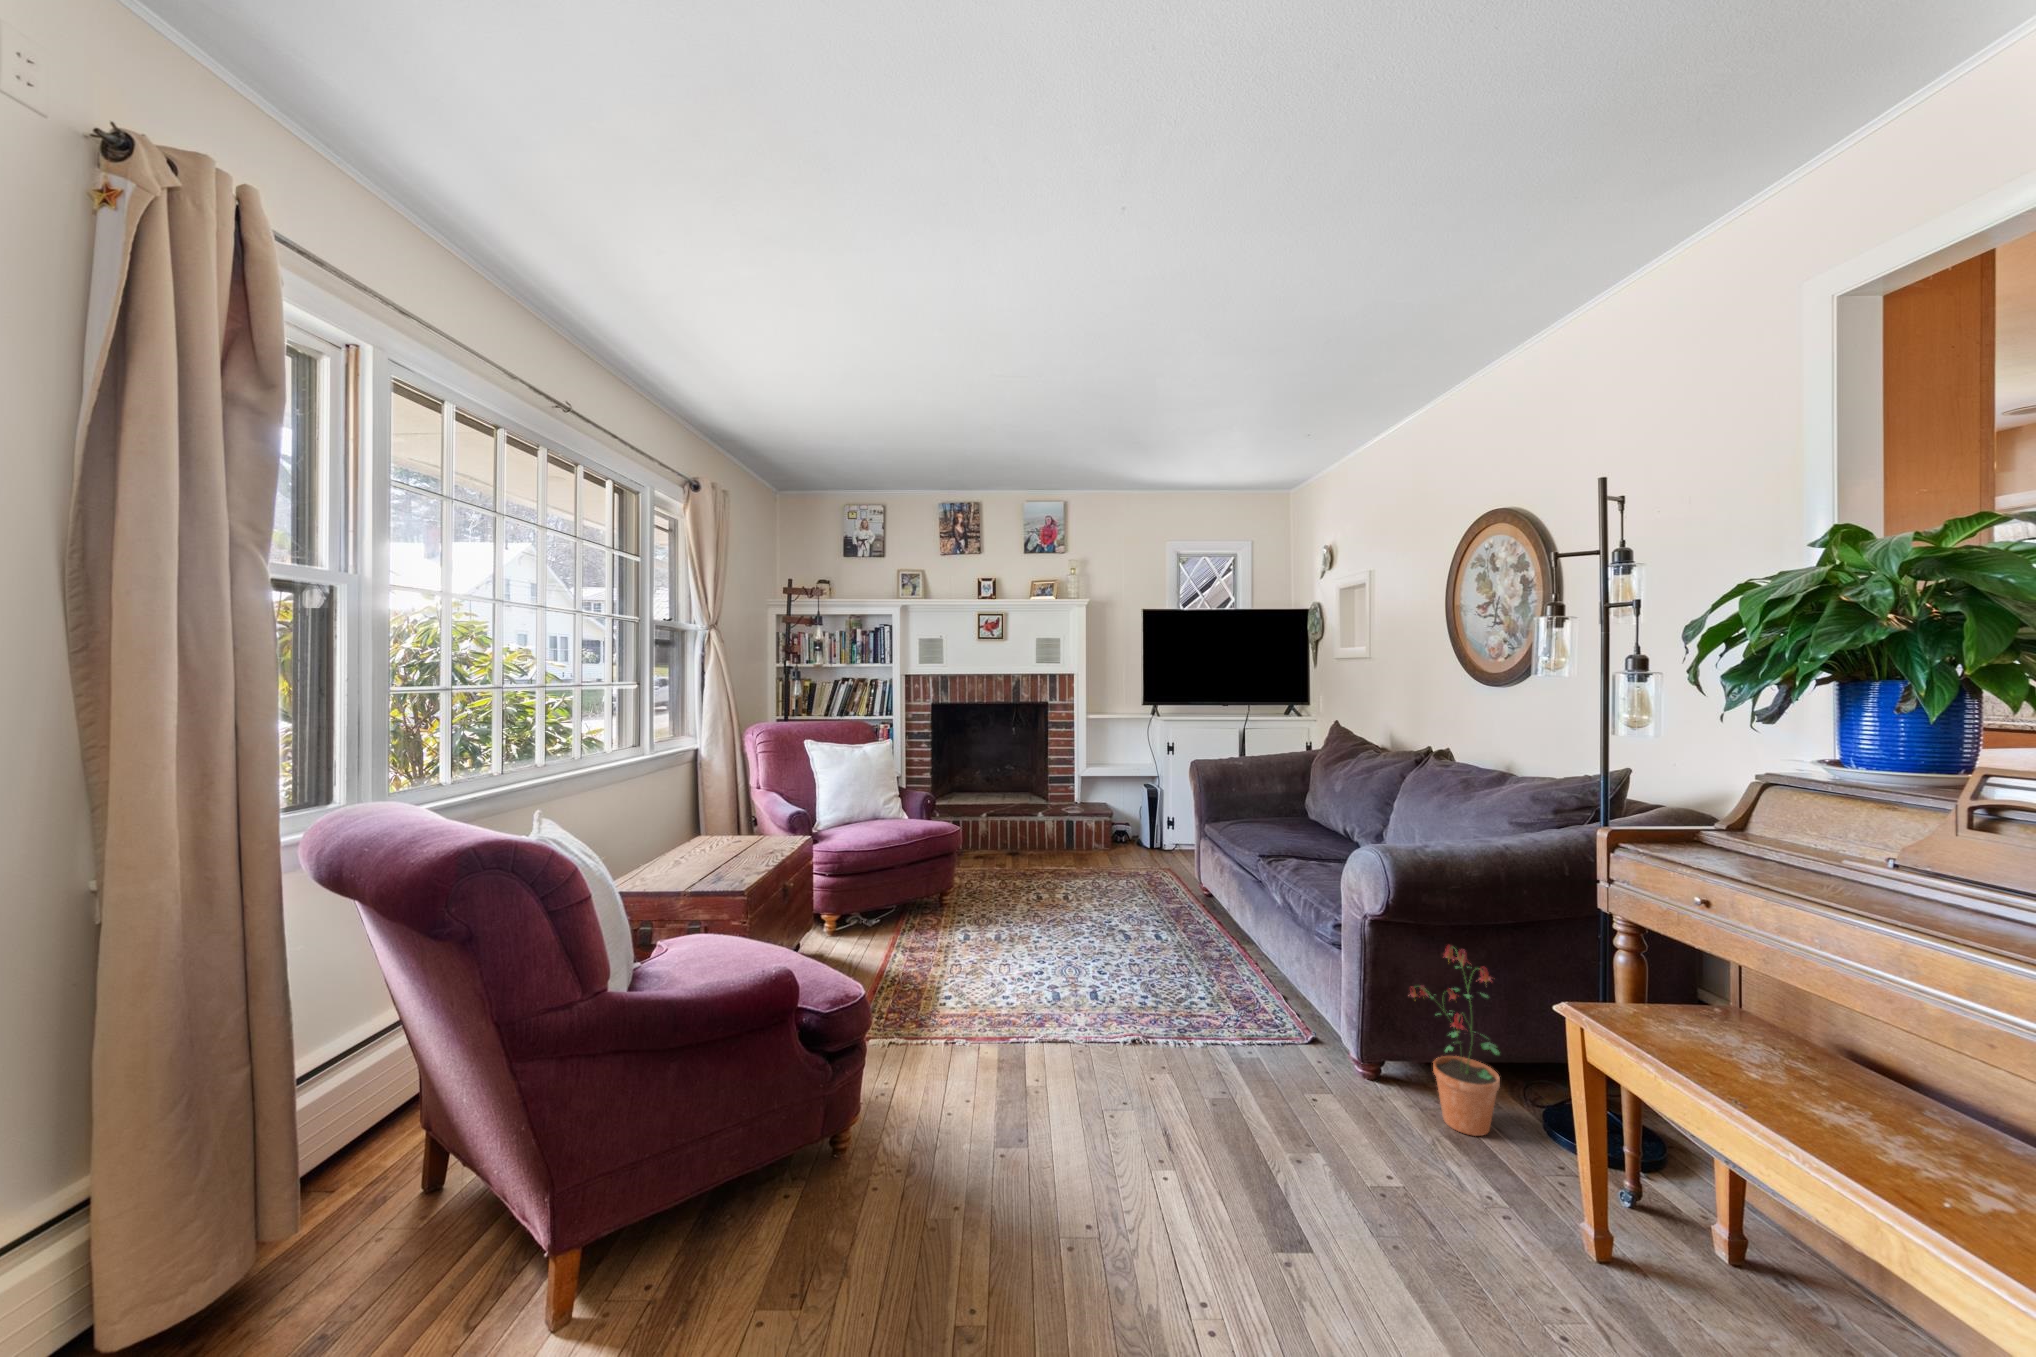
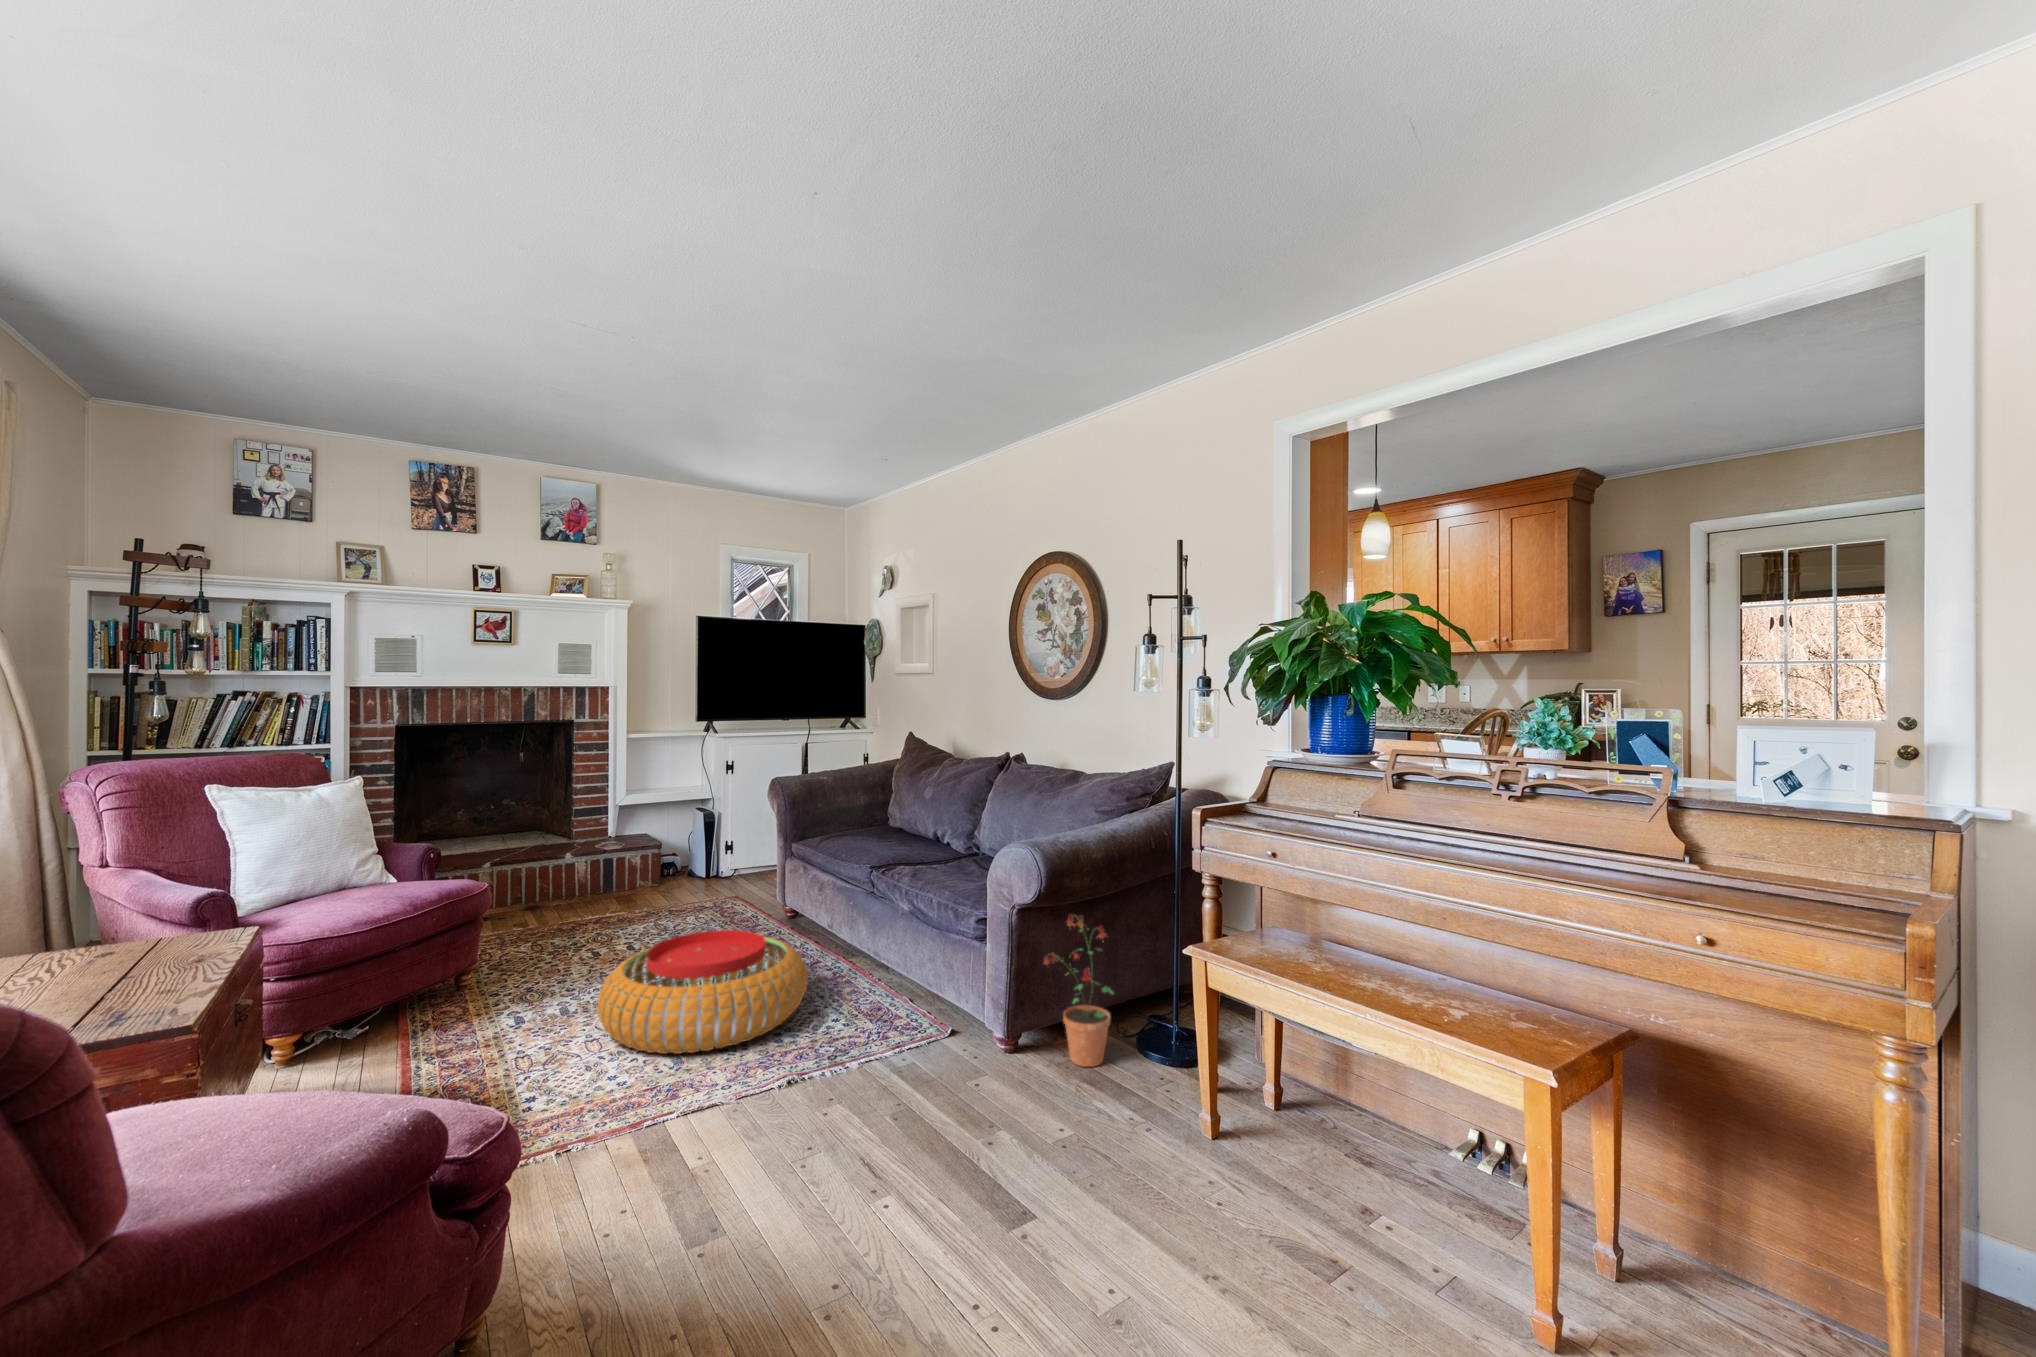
pouf: none [1010,891,1182,997] -> present [597,930,807,1054]

